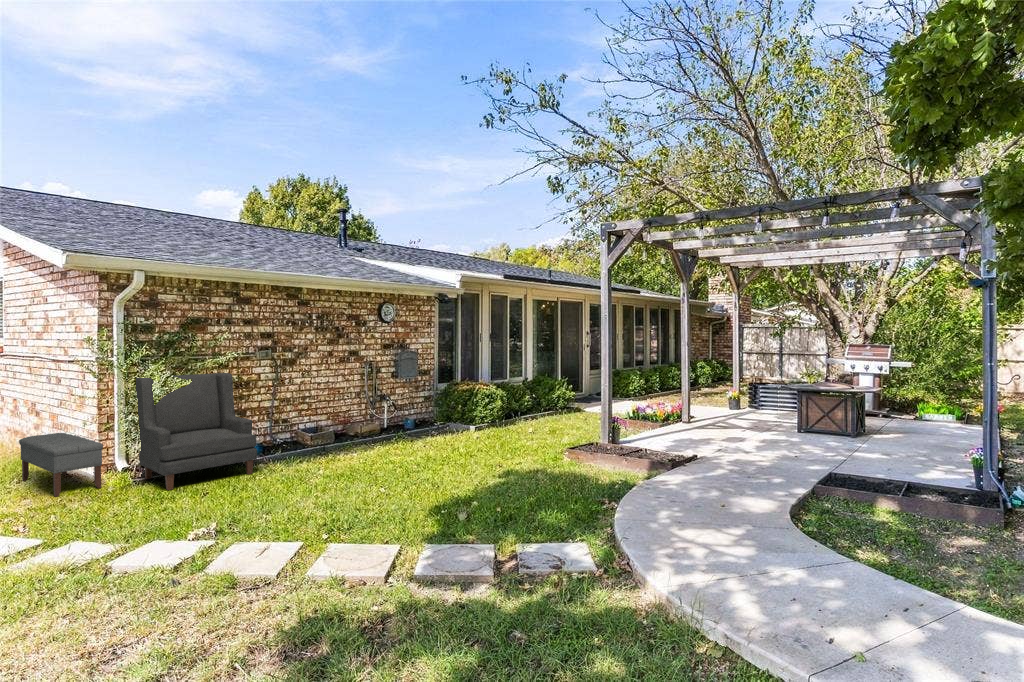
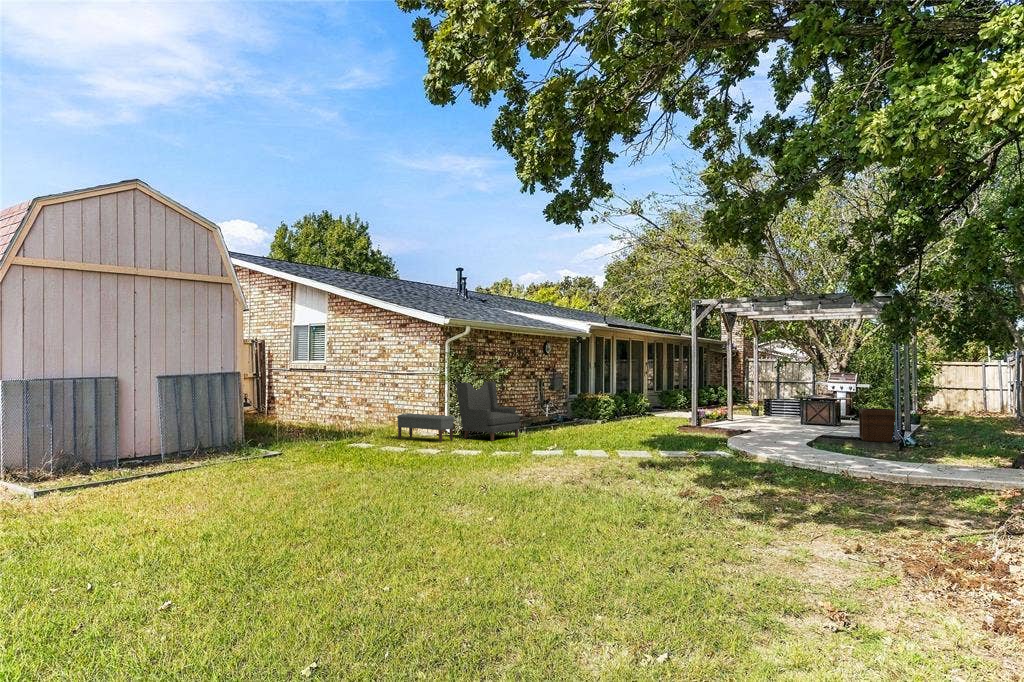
wooden crate: none [899,422,991,502] -> present [859,408,895,442]

